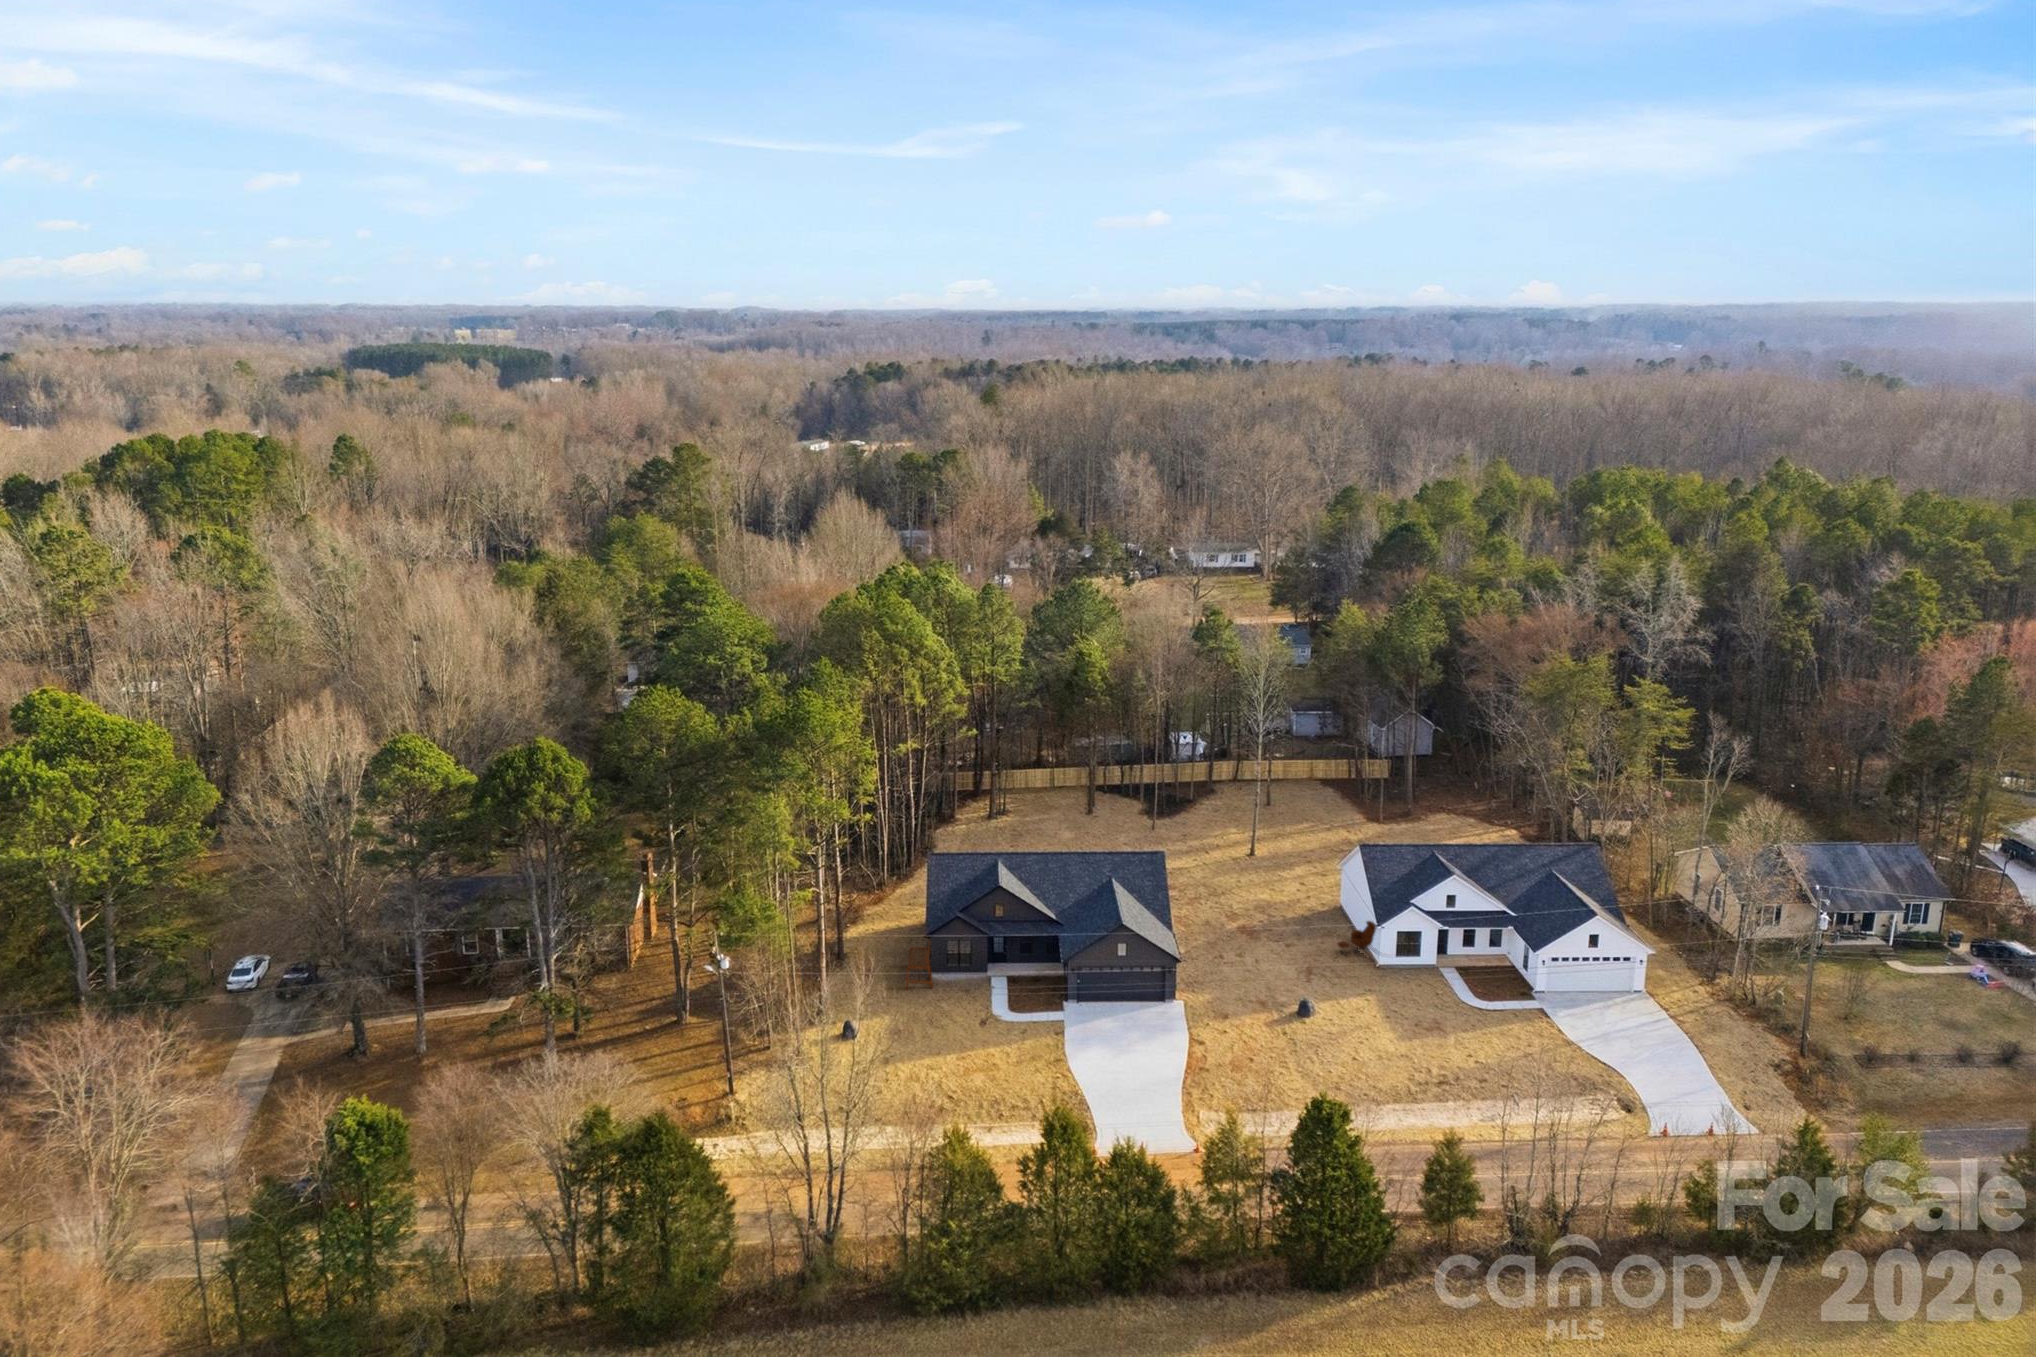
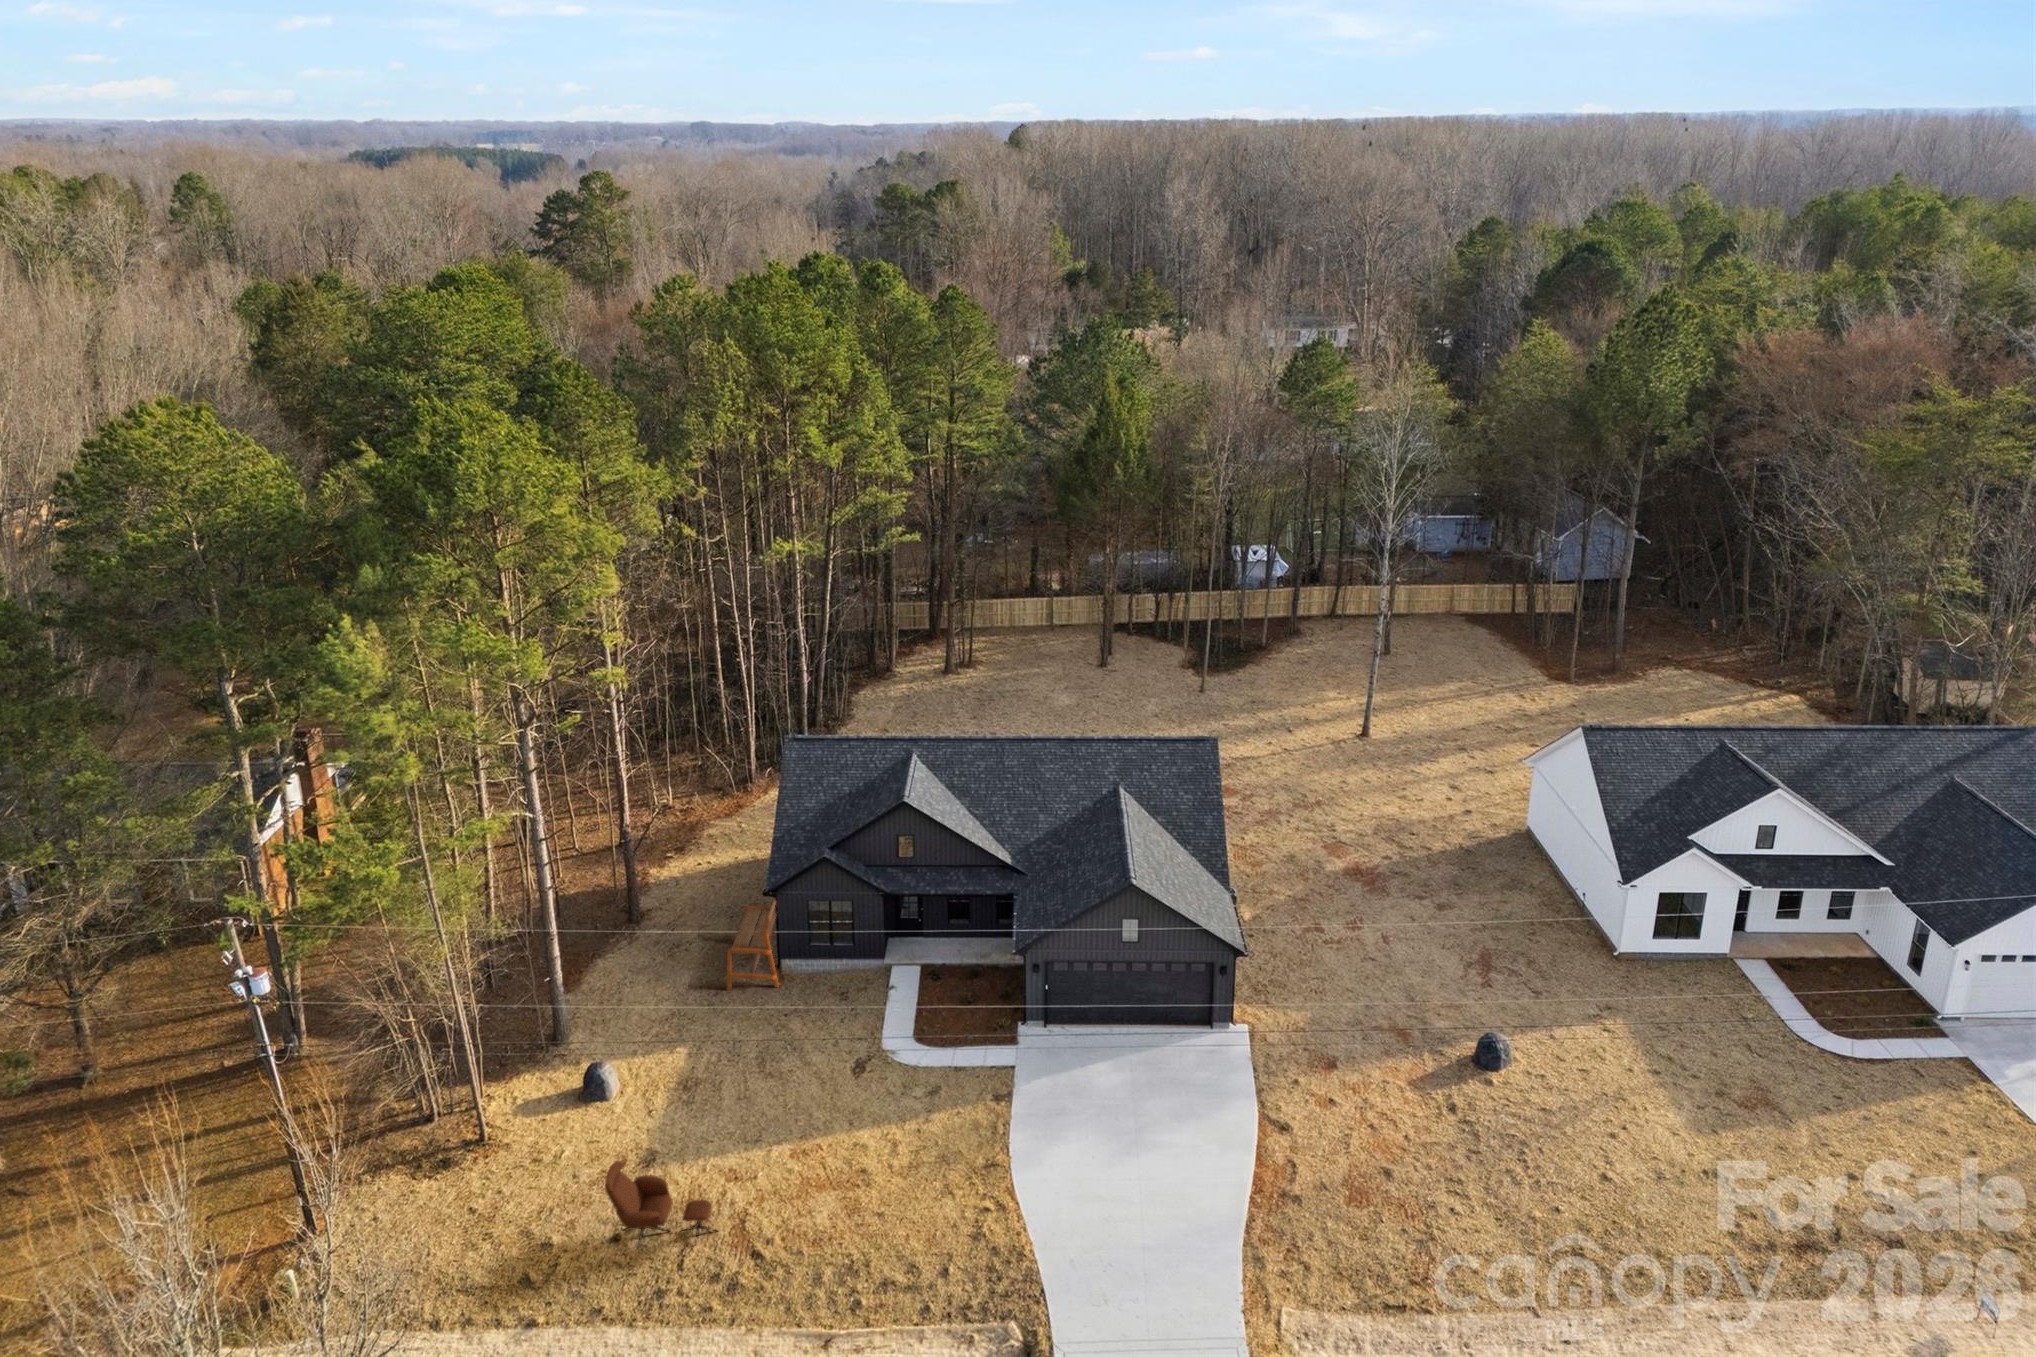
lounge chair: present [1338,921,1376,953] -> present [605,1161,712,1249]

